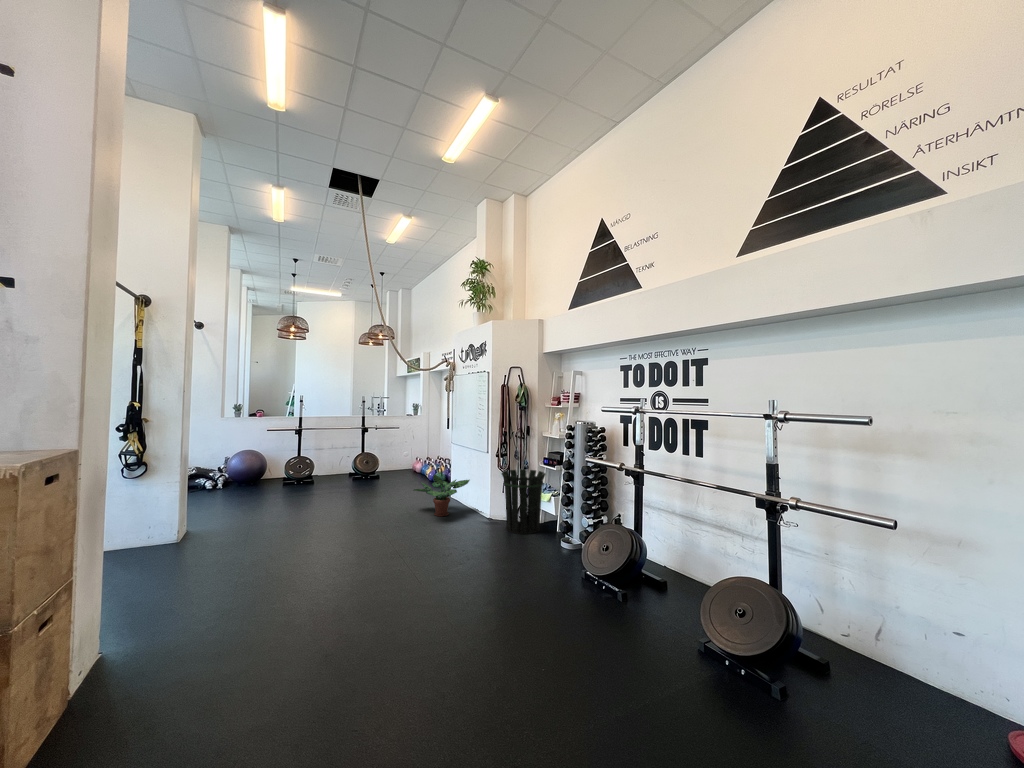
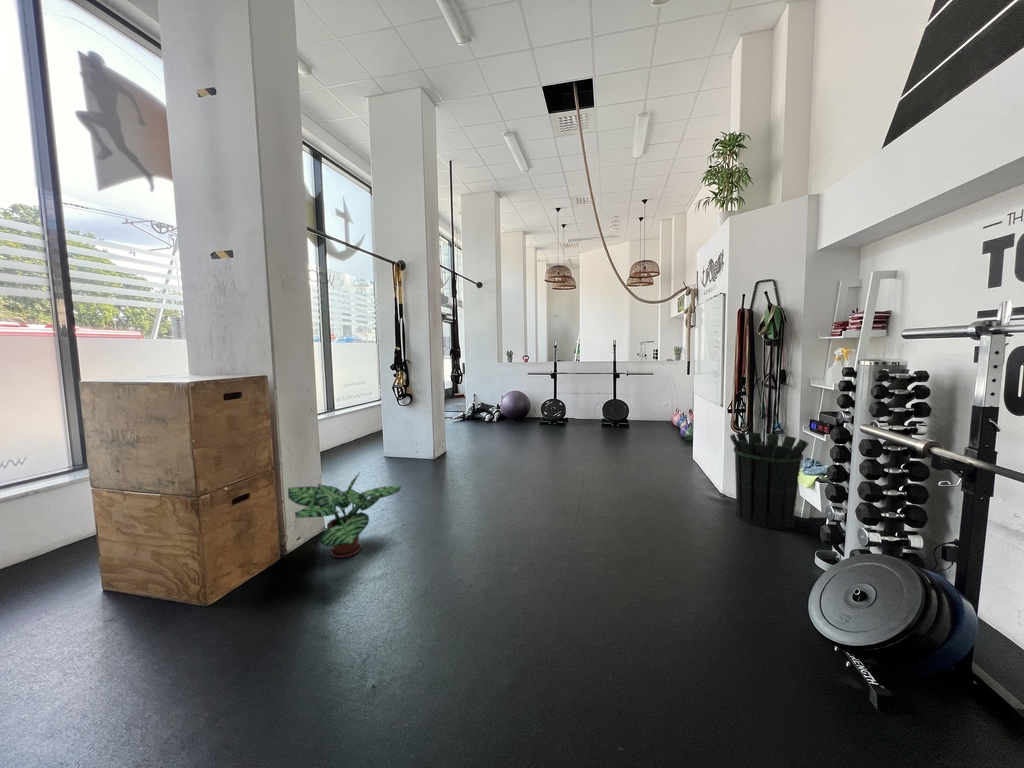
potted plant: present [413,474,470,516] -> present [288,475,401,558]

